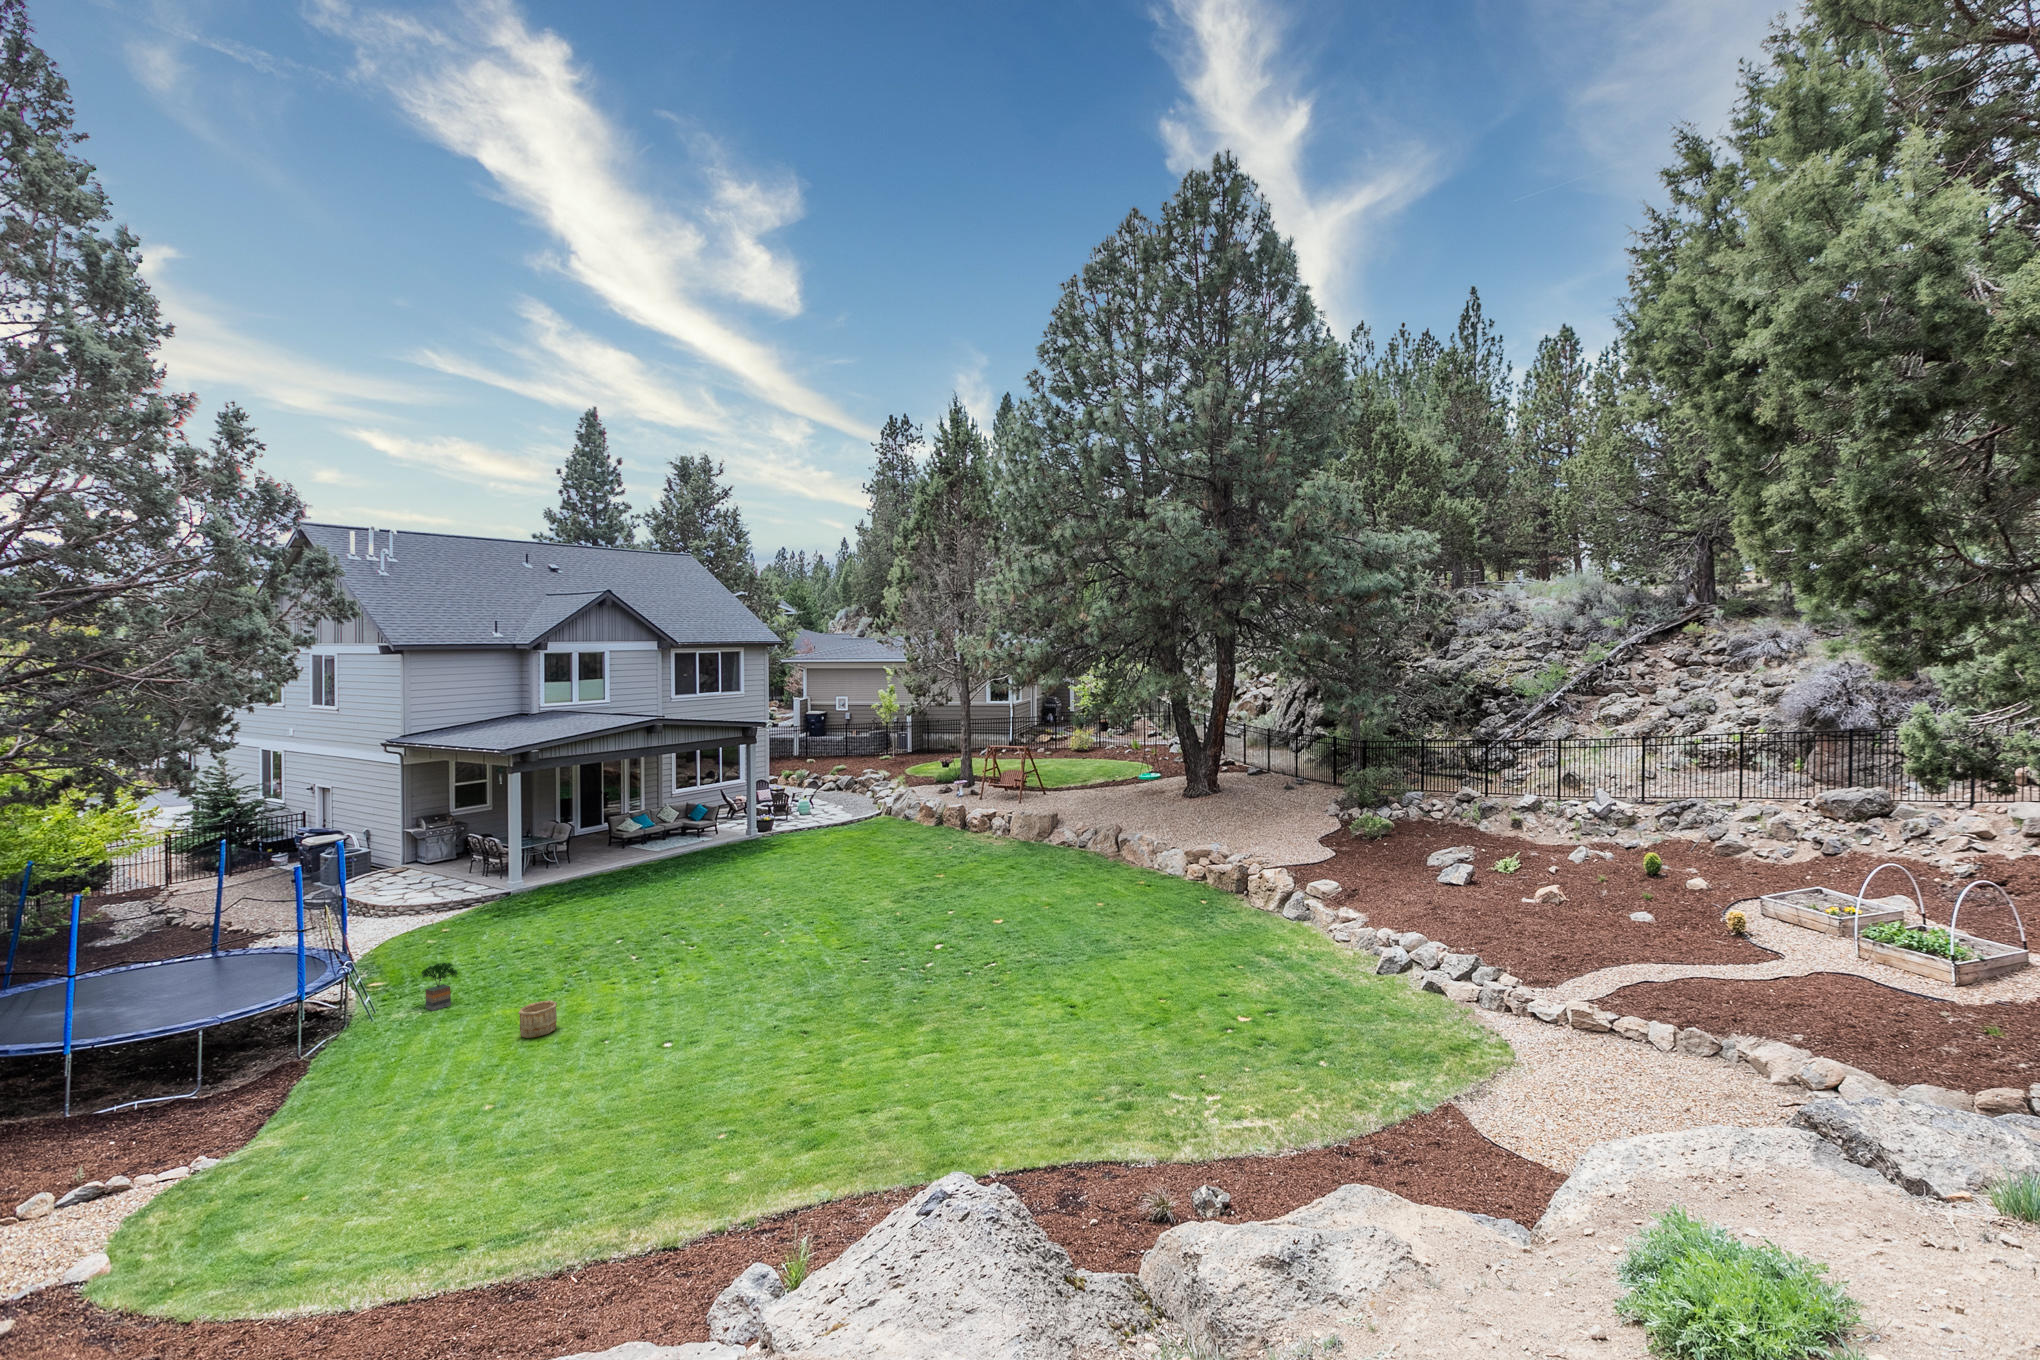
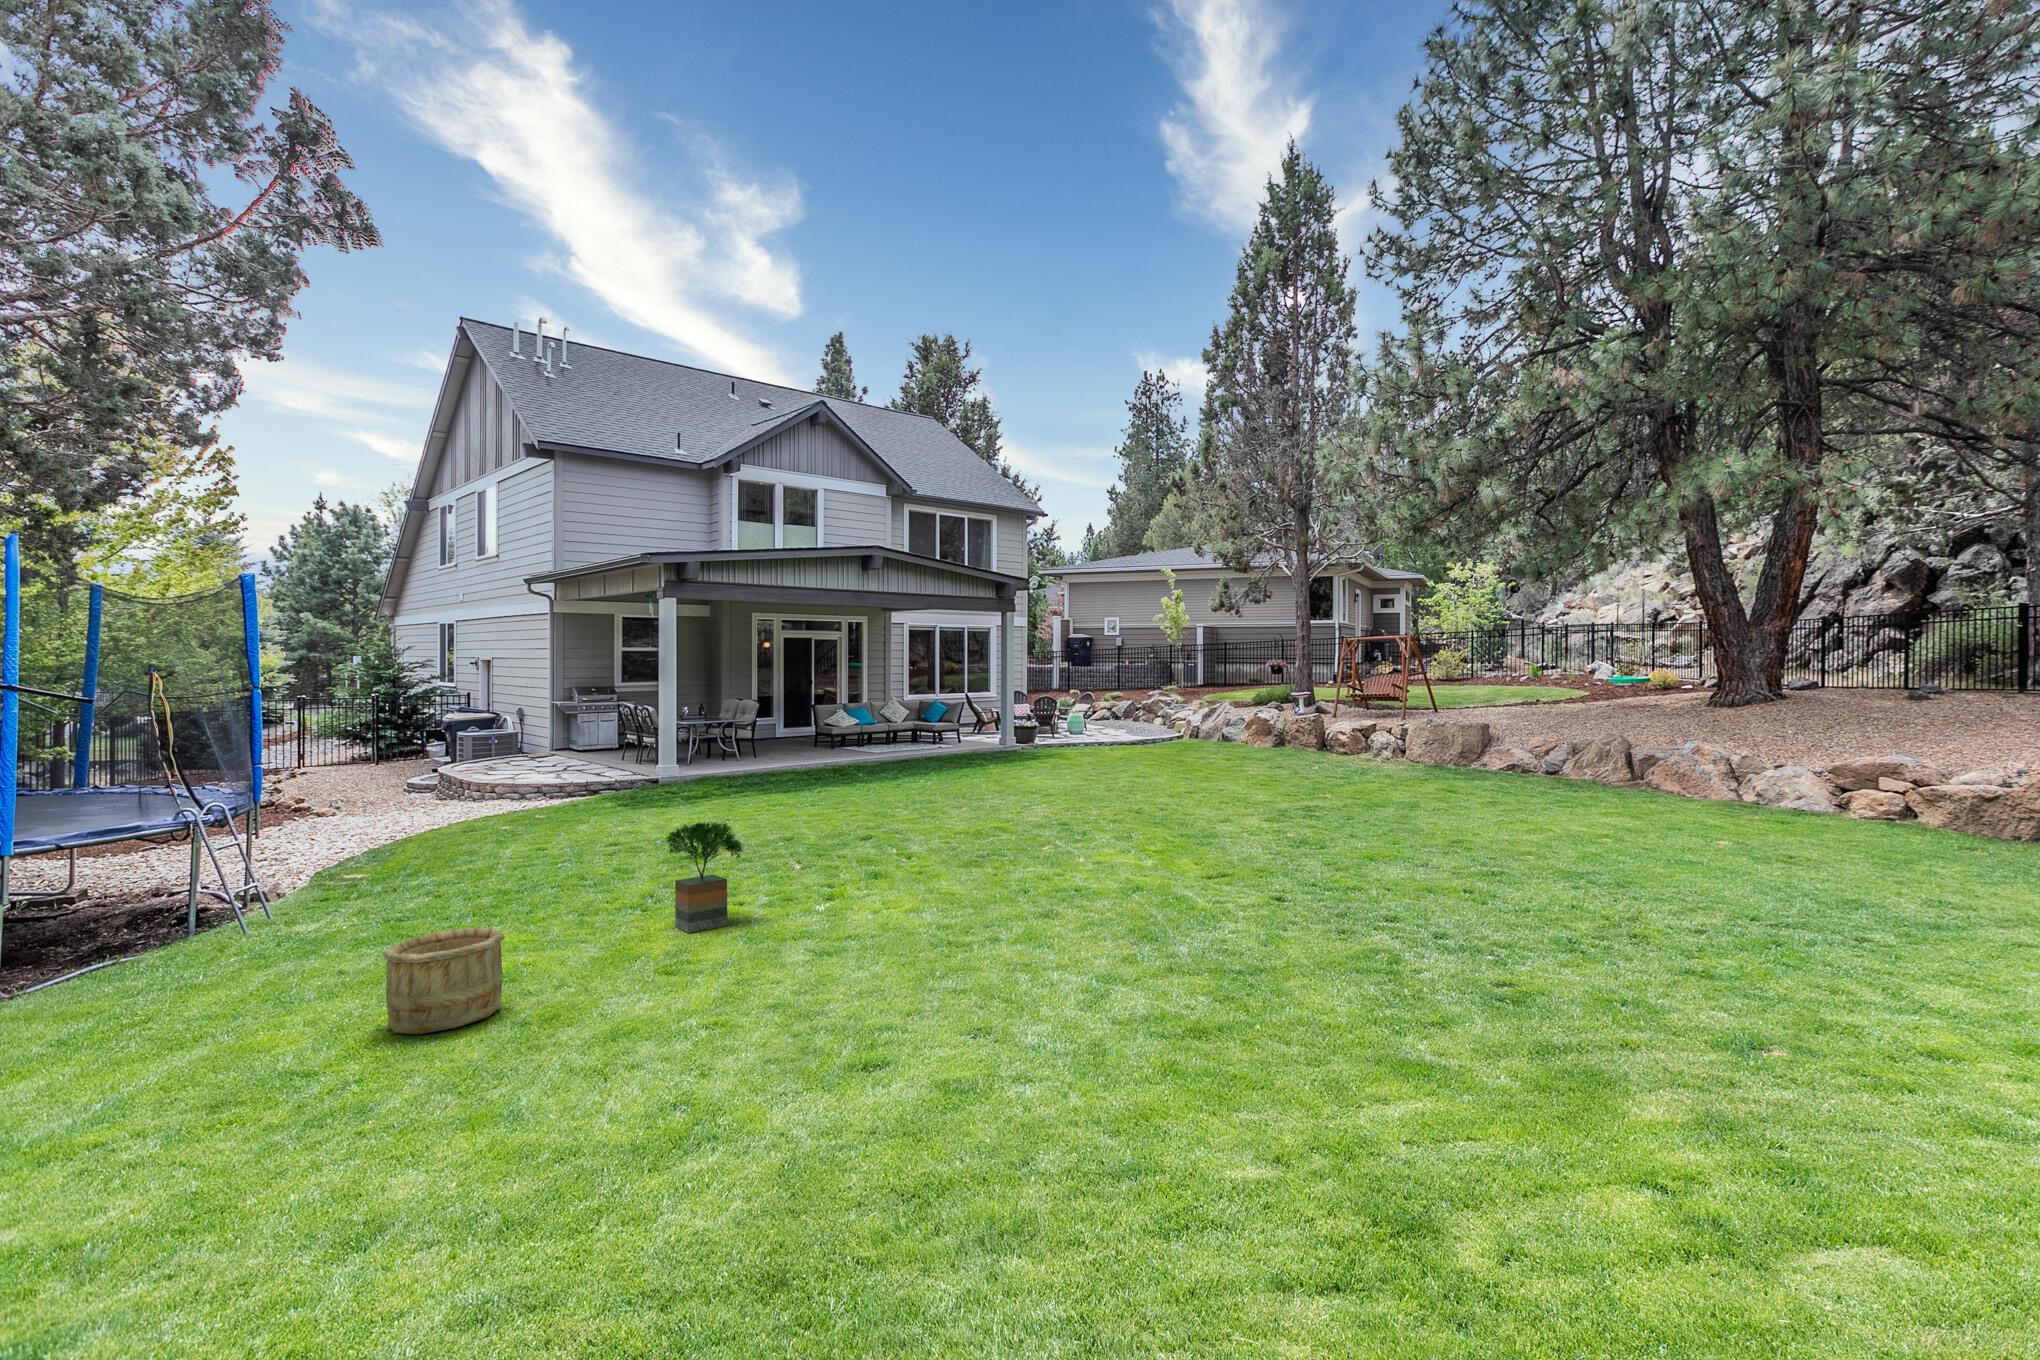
potted tree: present [421,962,458,1011] -> present [665,822,743,933]

